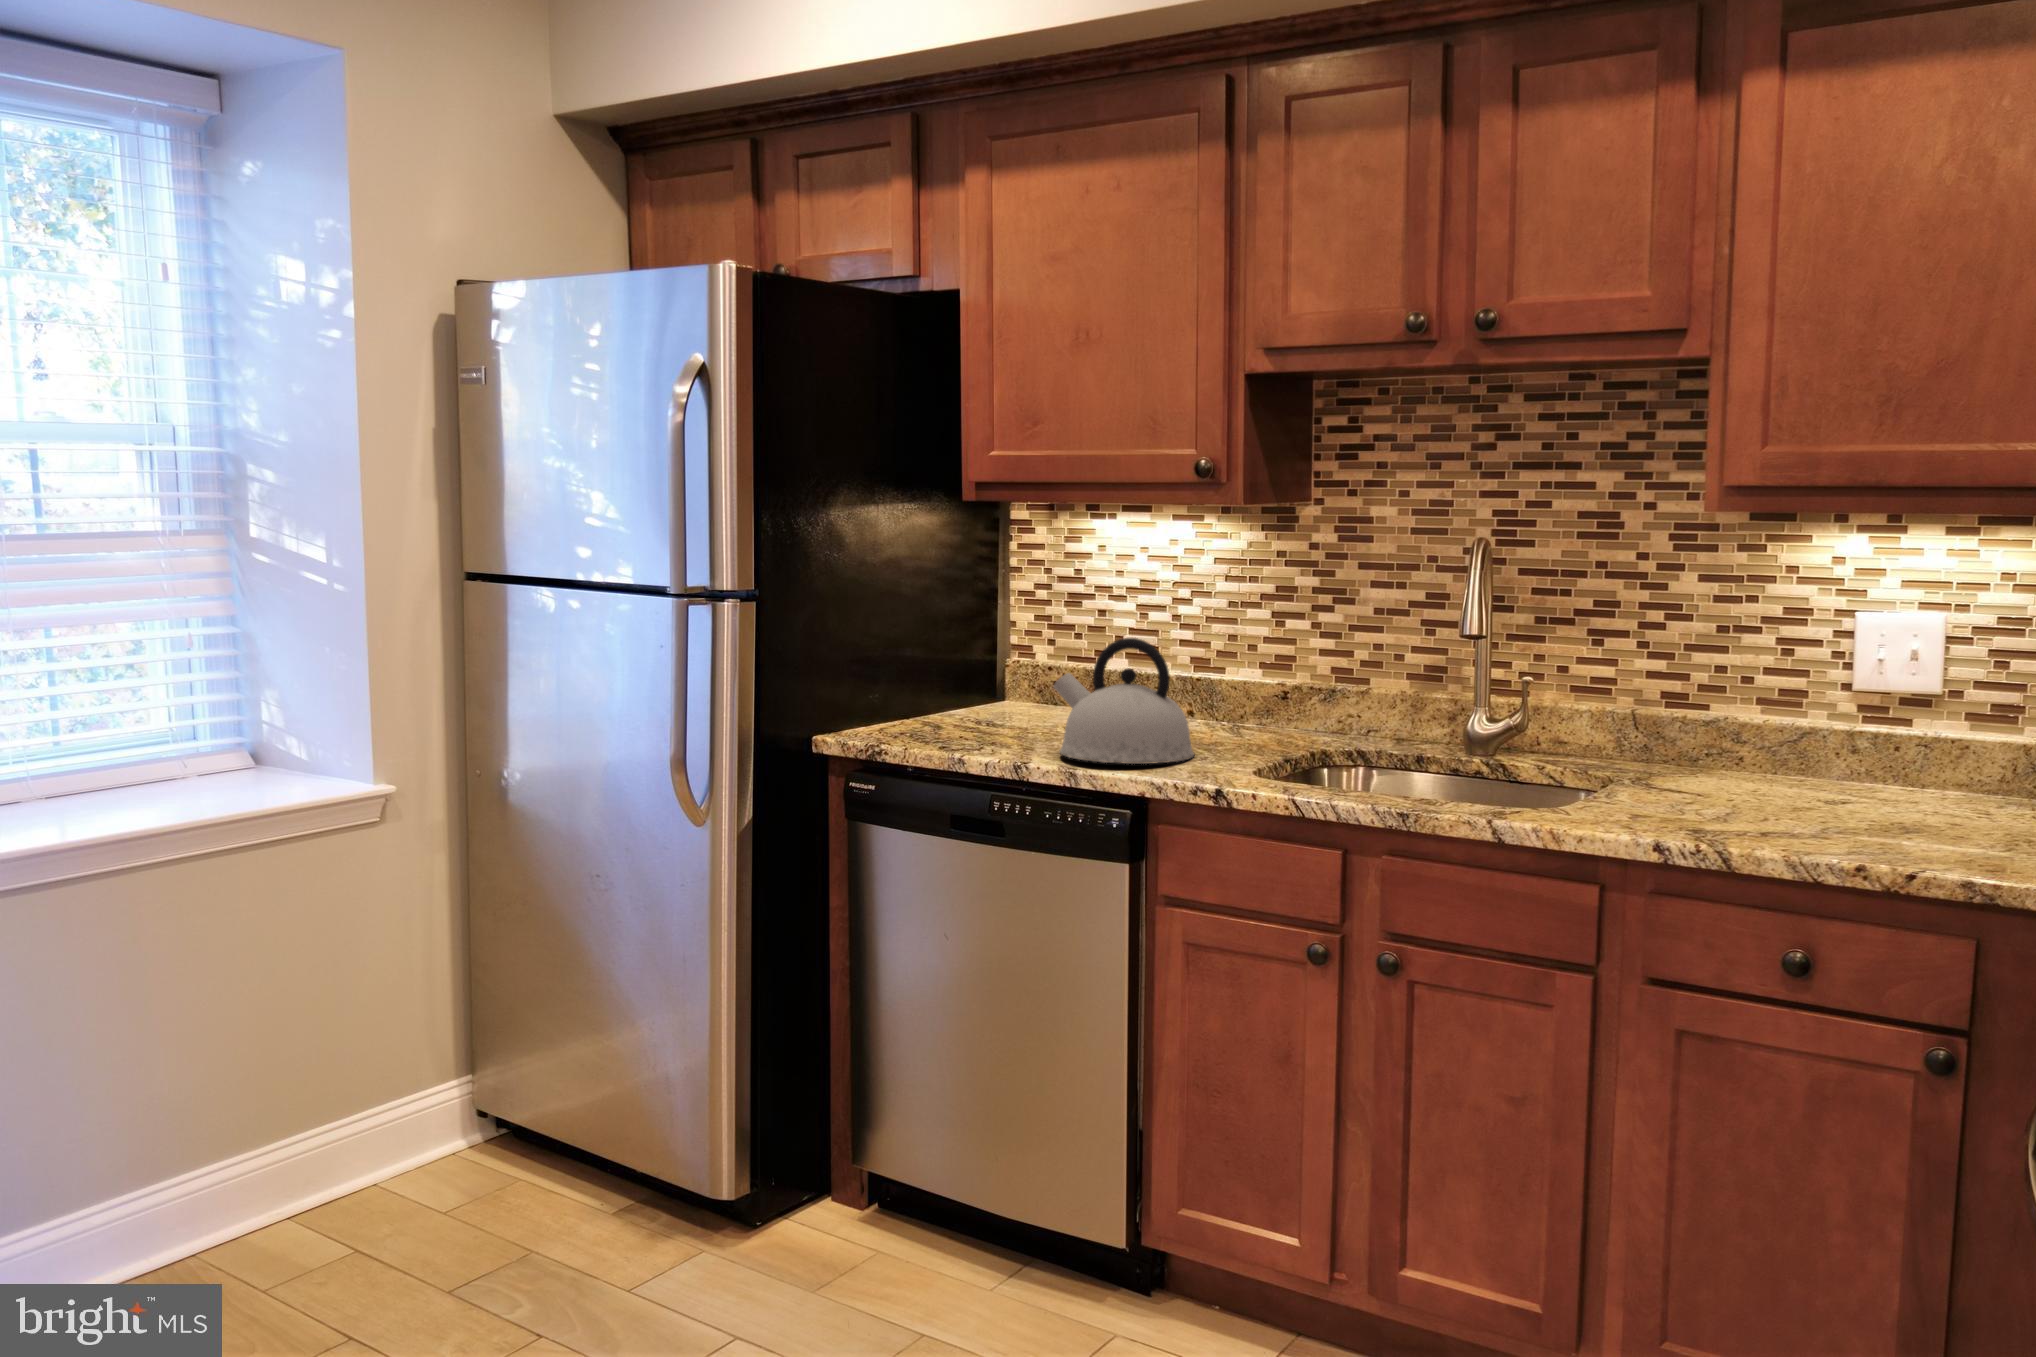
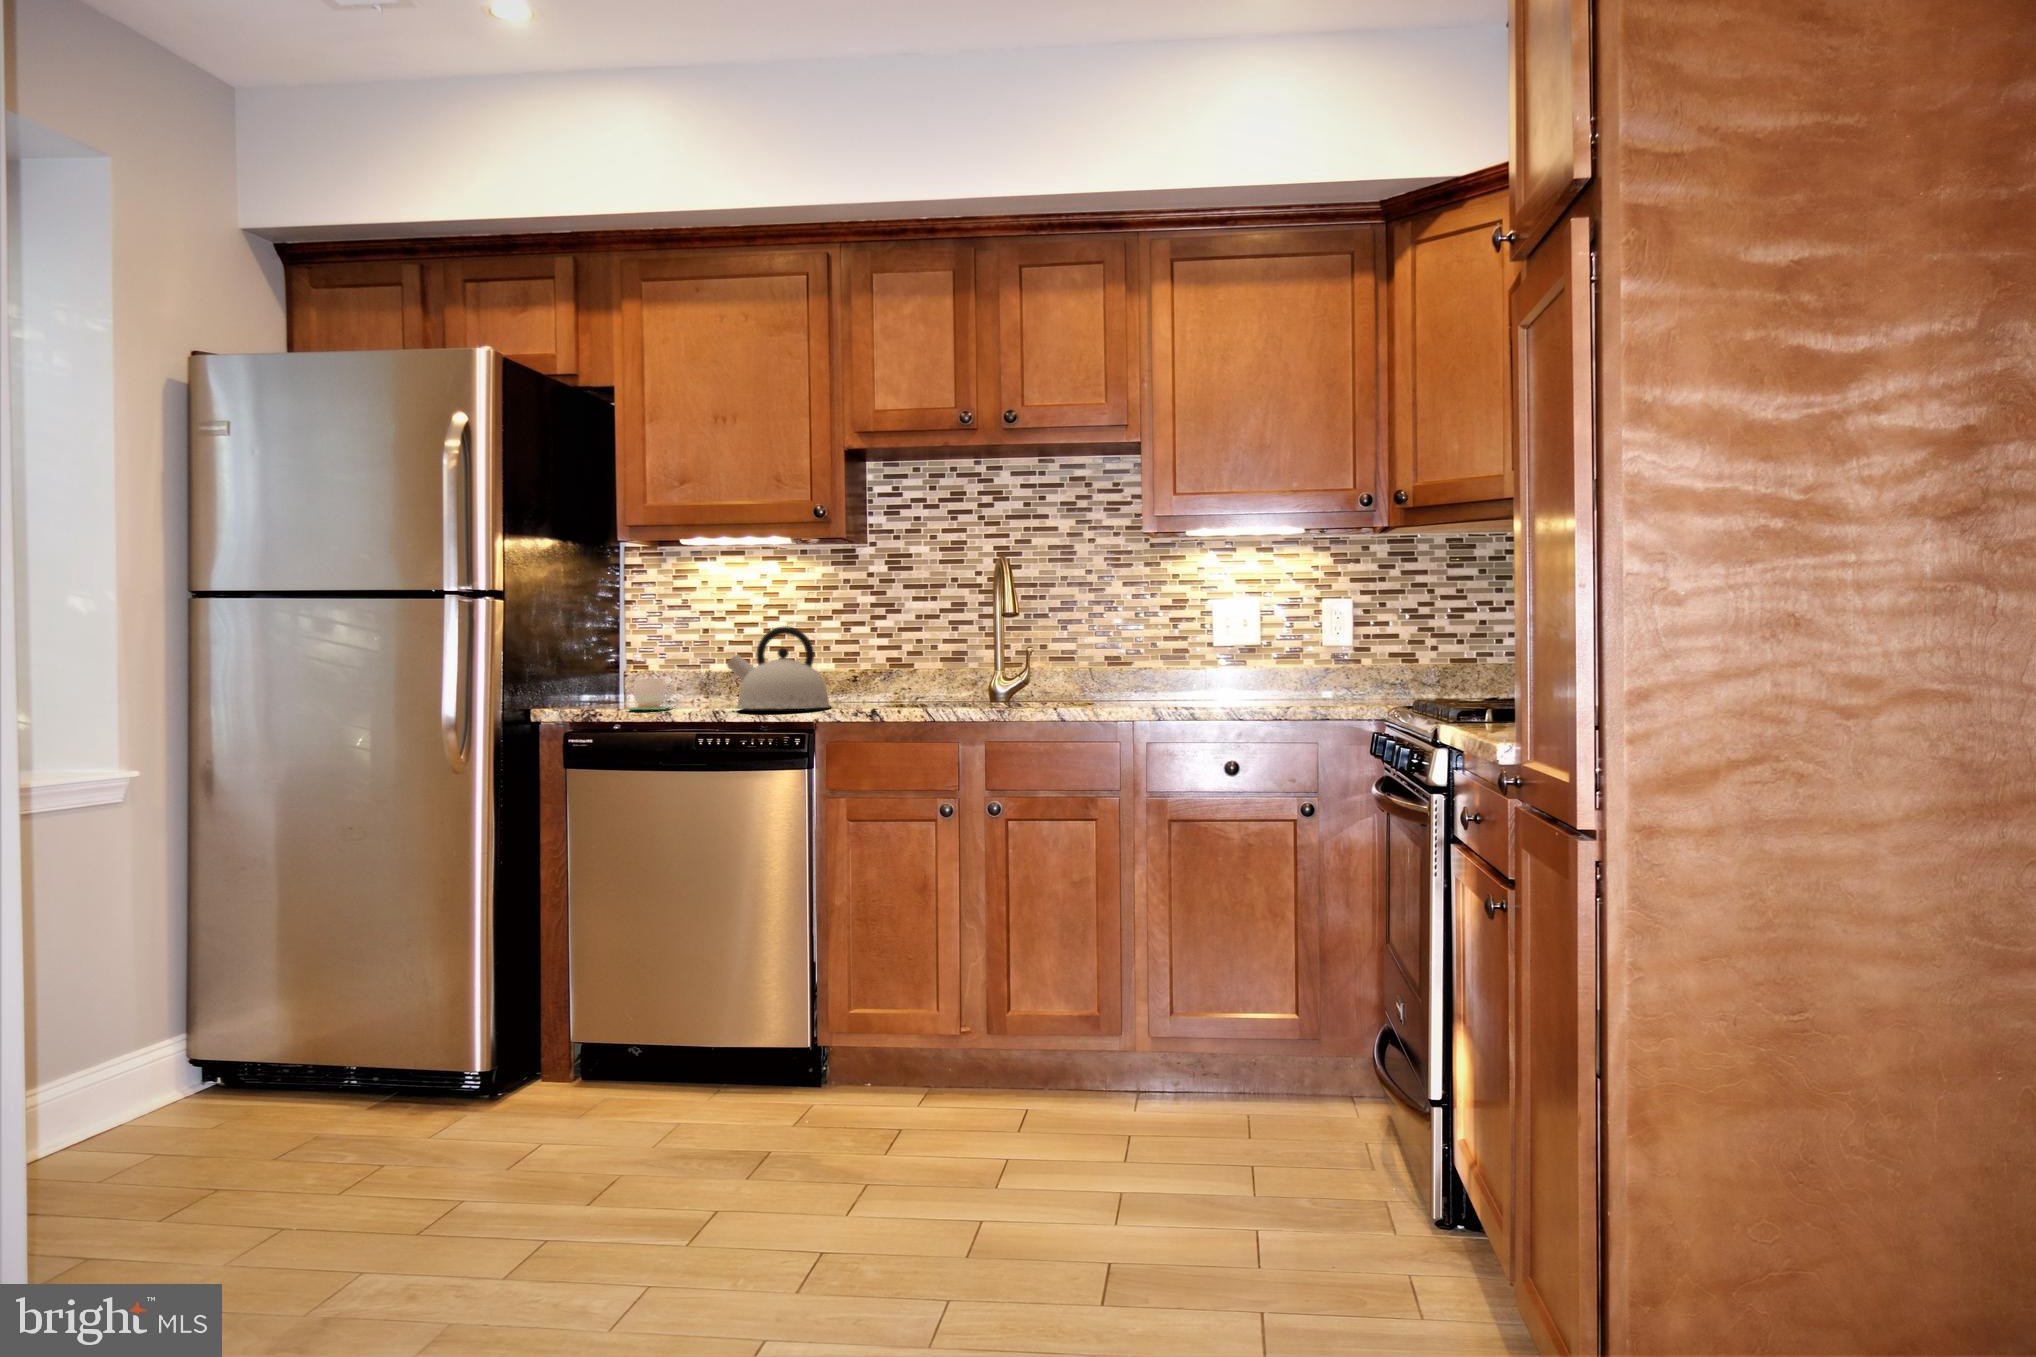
mug: none [942,691,1008,738] -> present [627,679,675,710]

